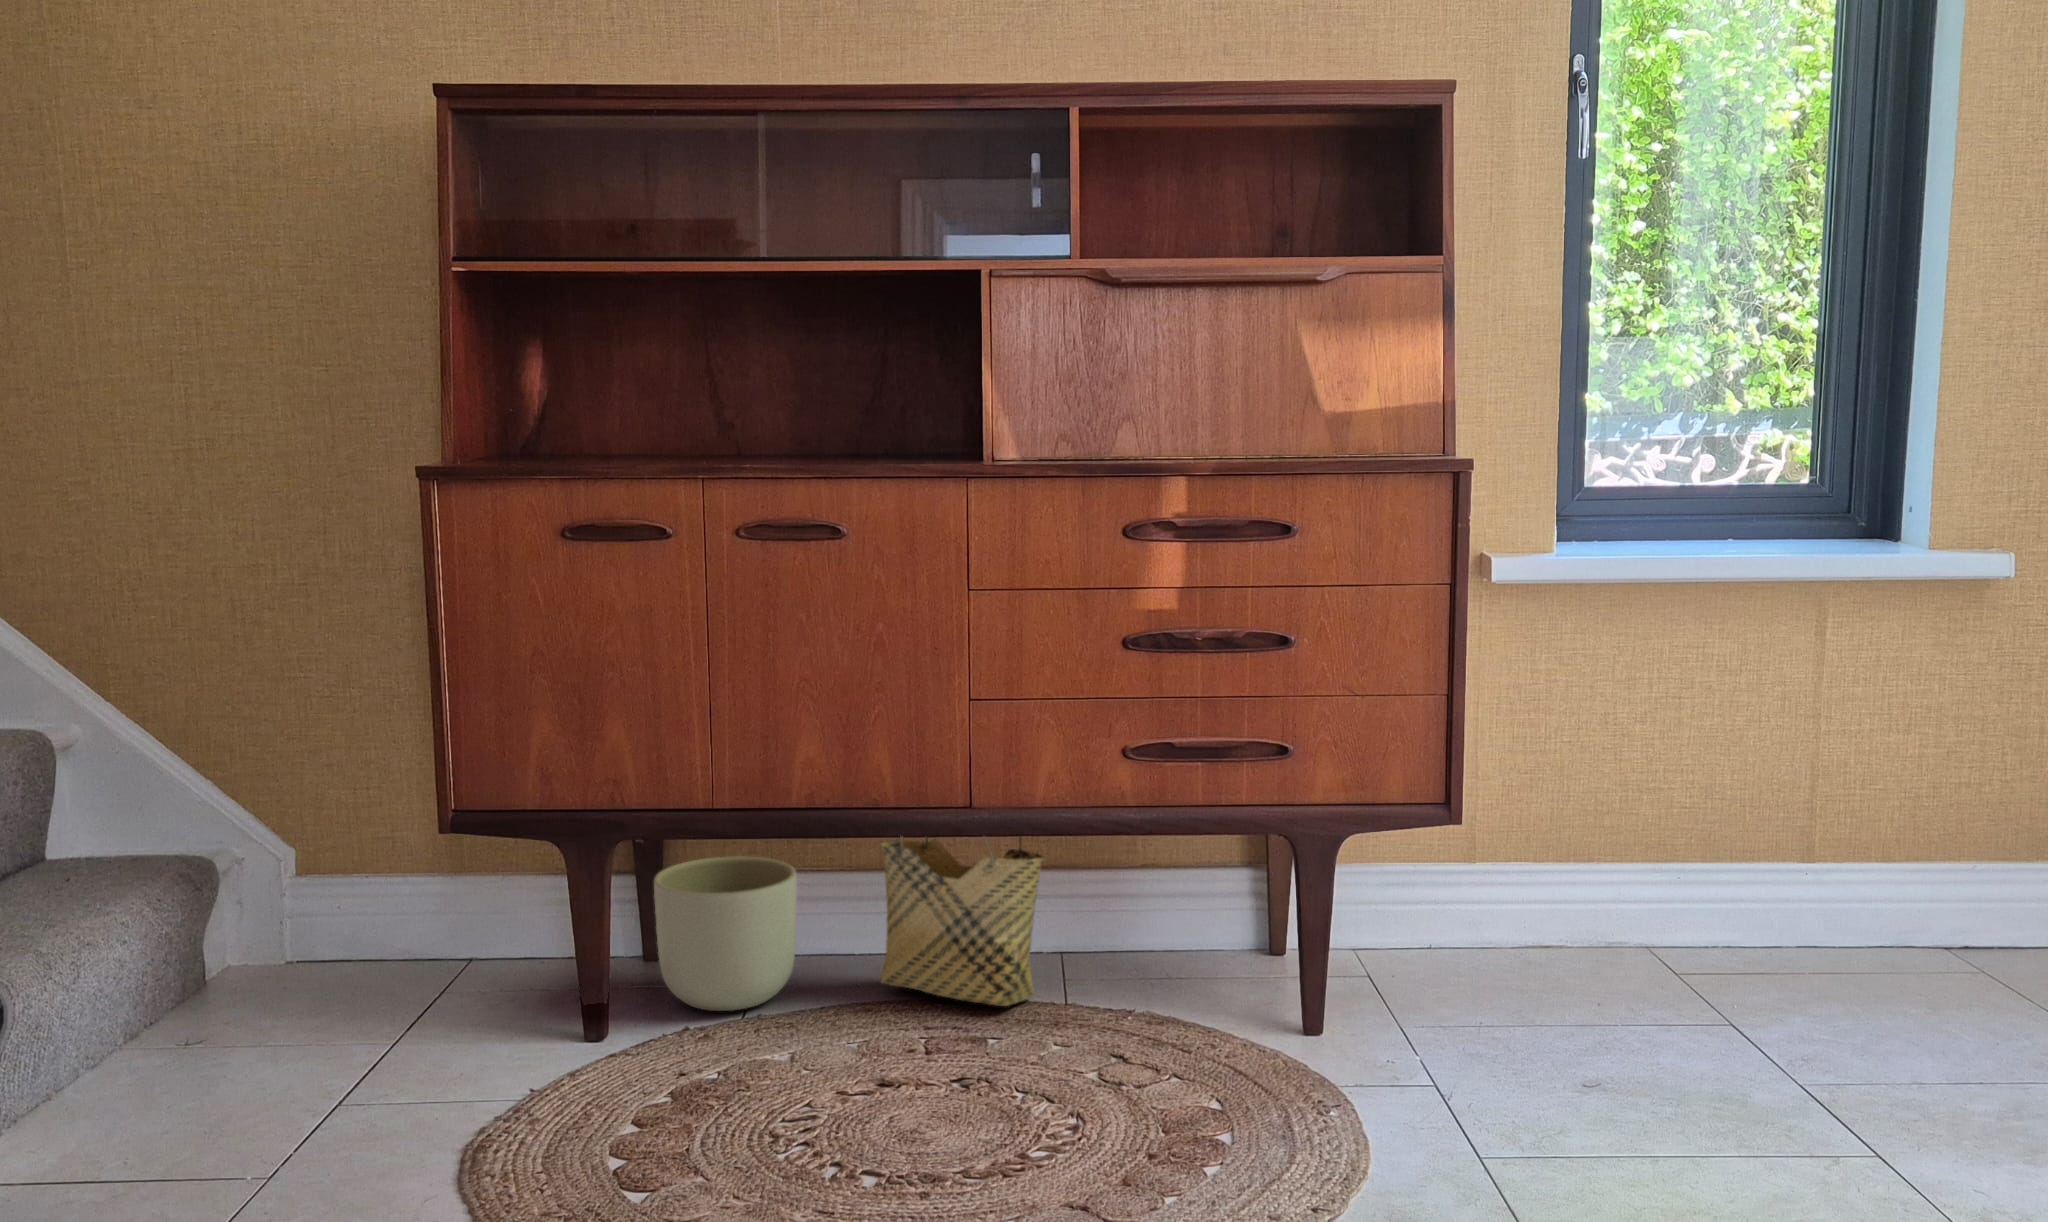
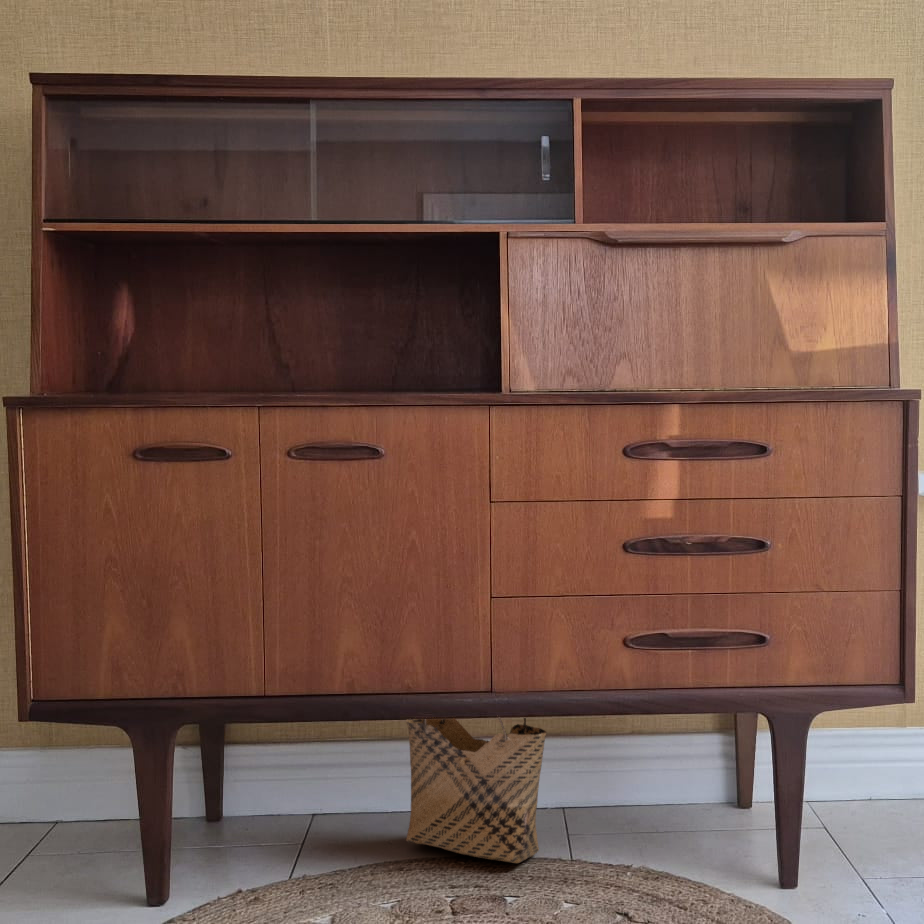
planter: present [654,856,797,1011] -> none [213,731,335,870]

